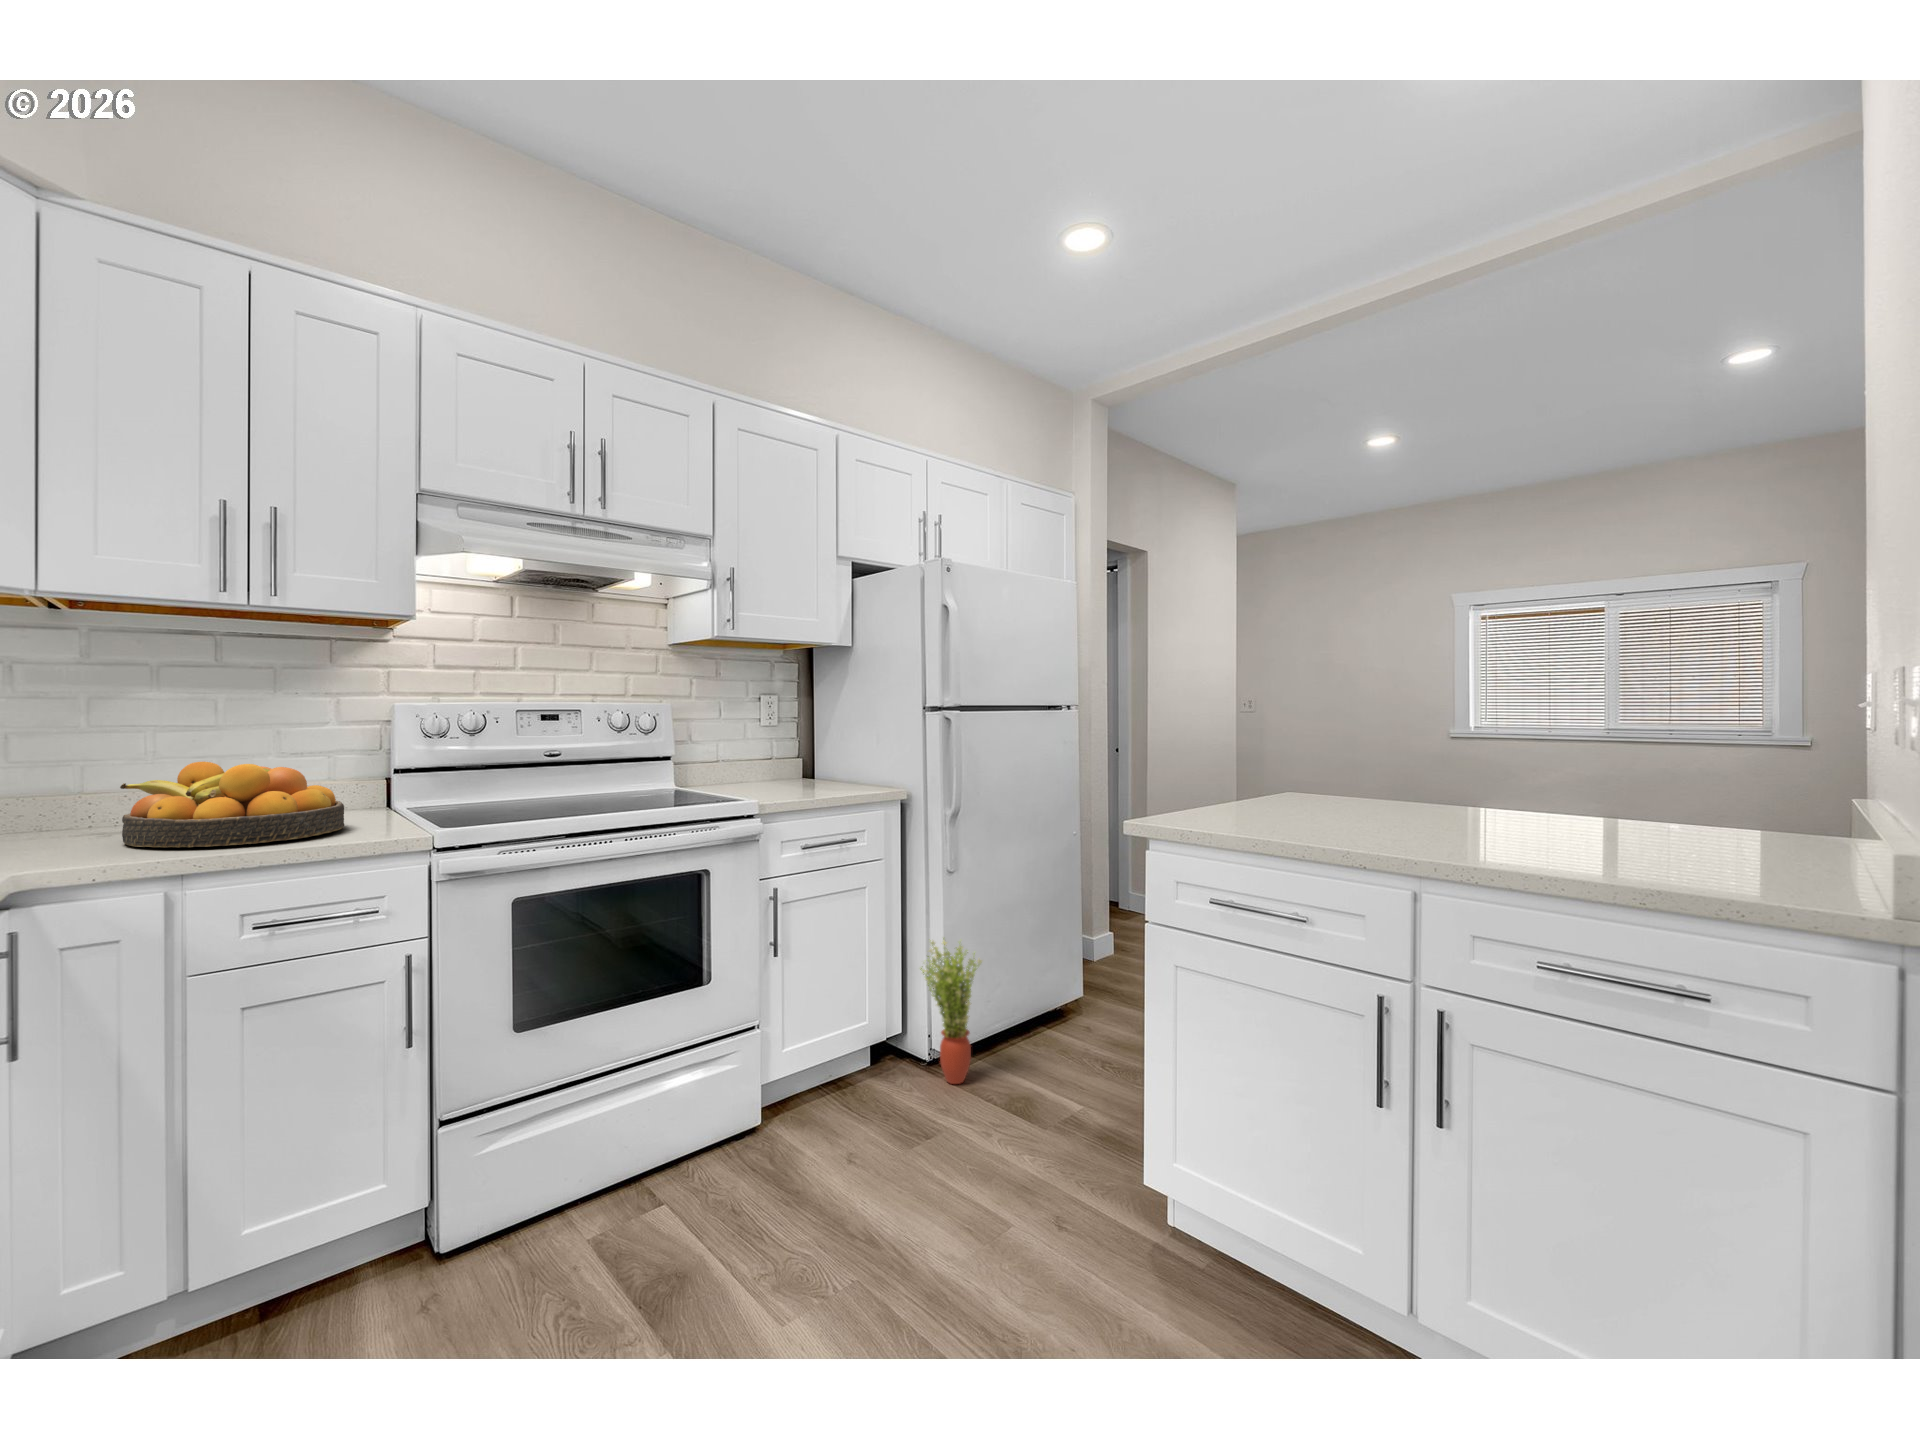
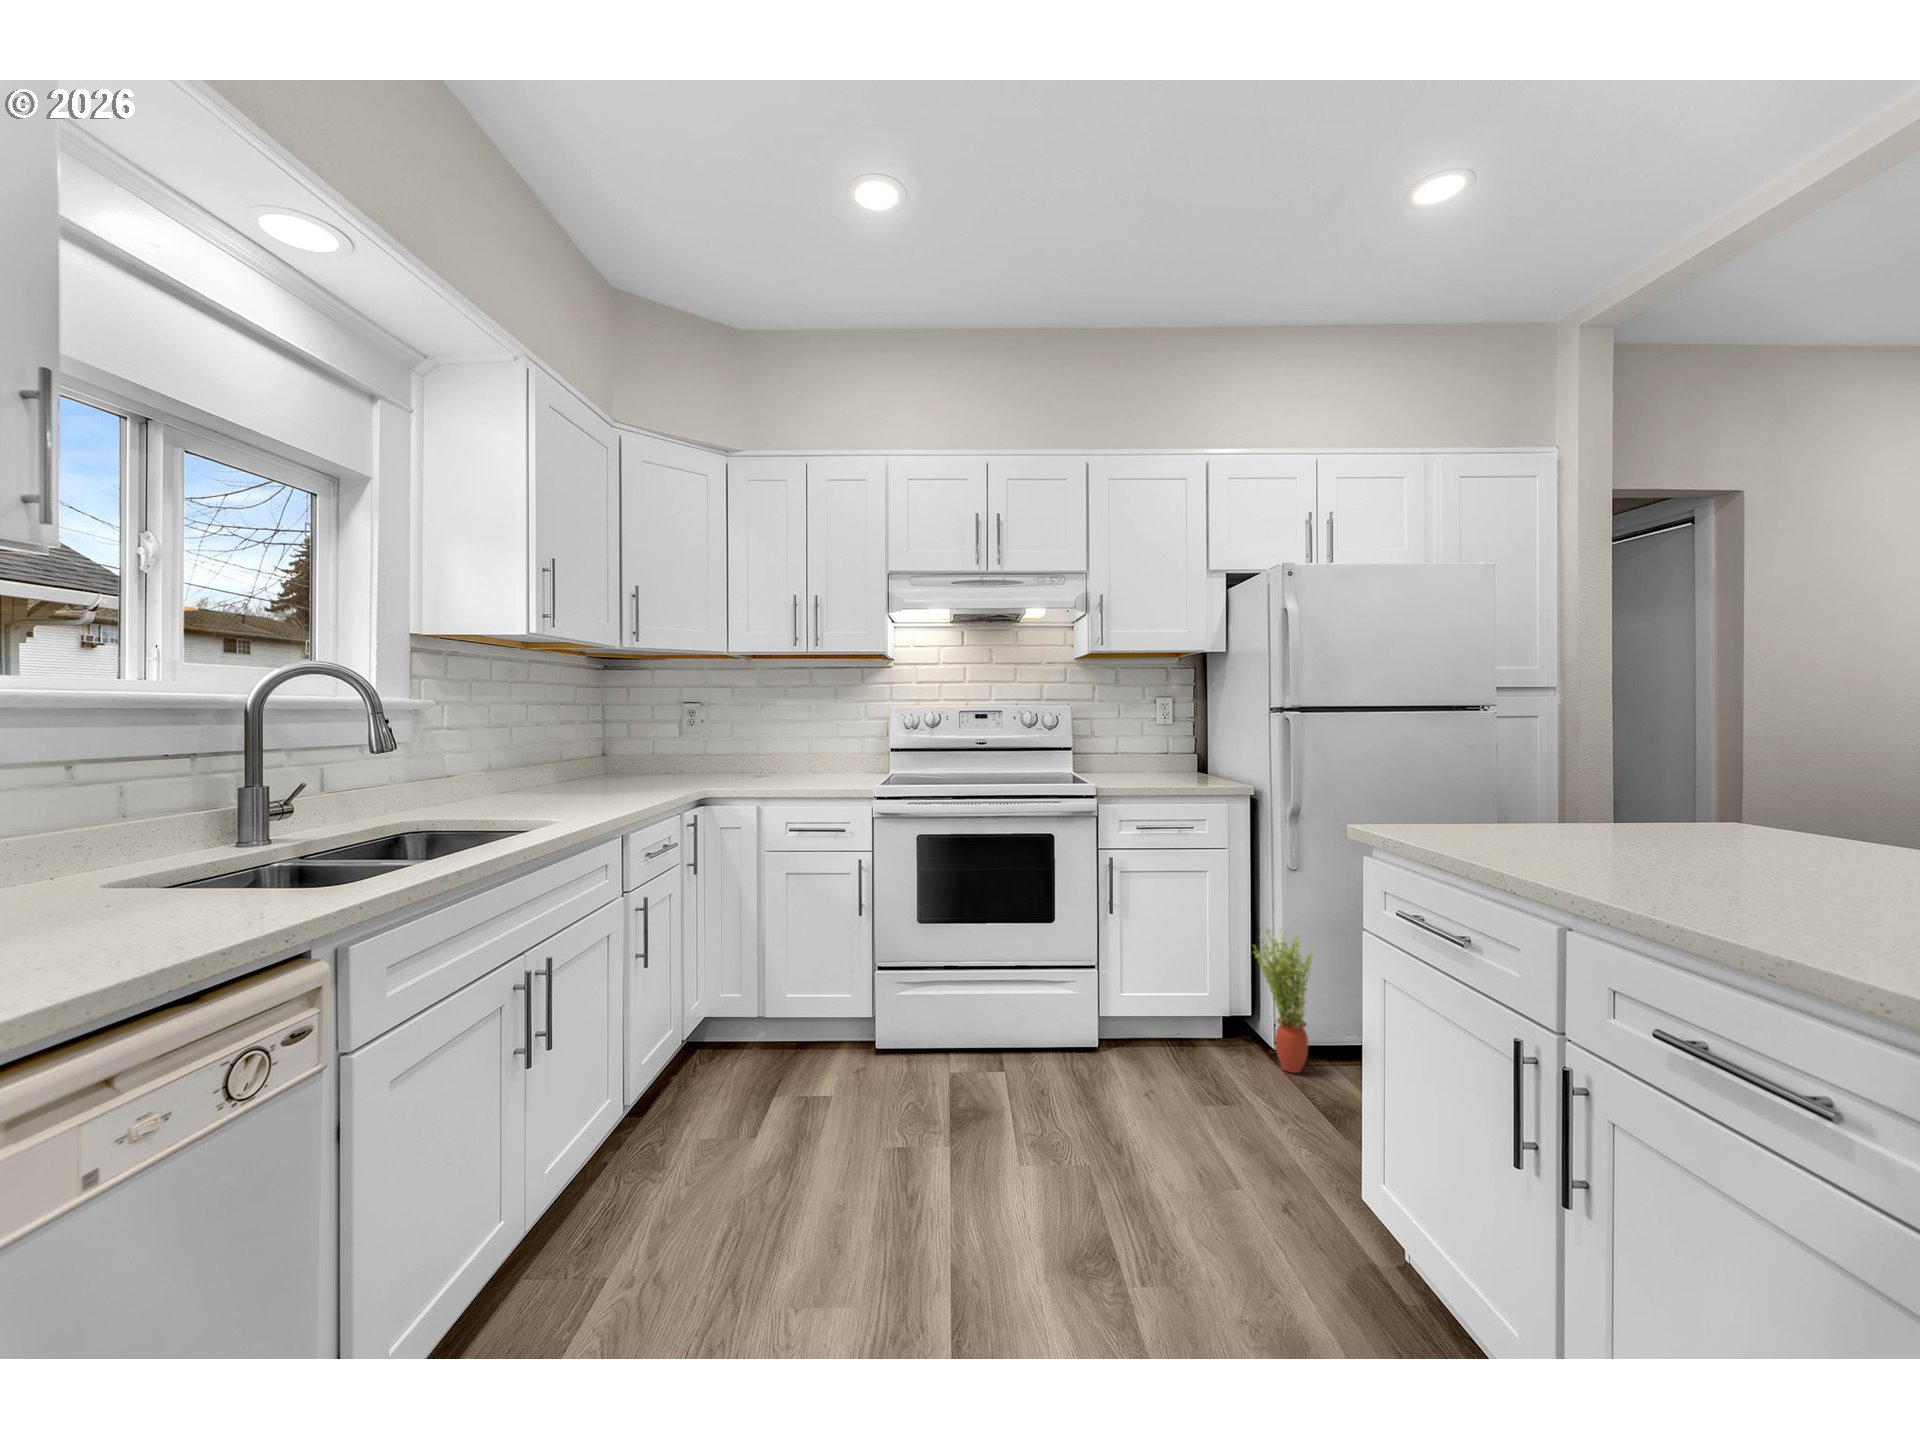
fruit bowl: present [120,762,345,847] -> none [754,742,849,787]

